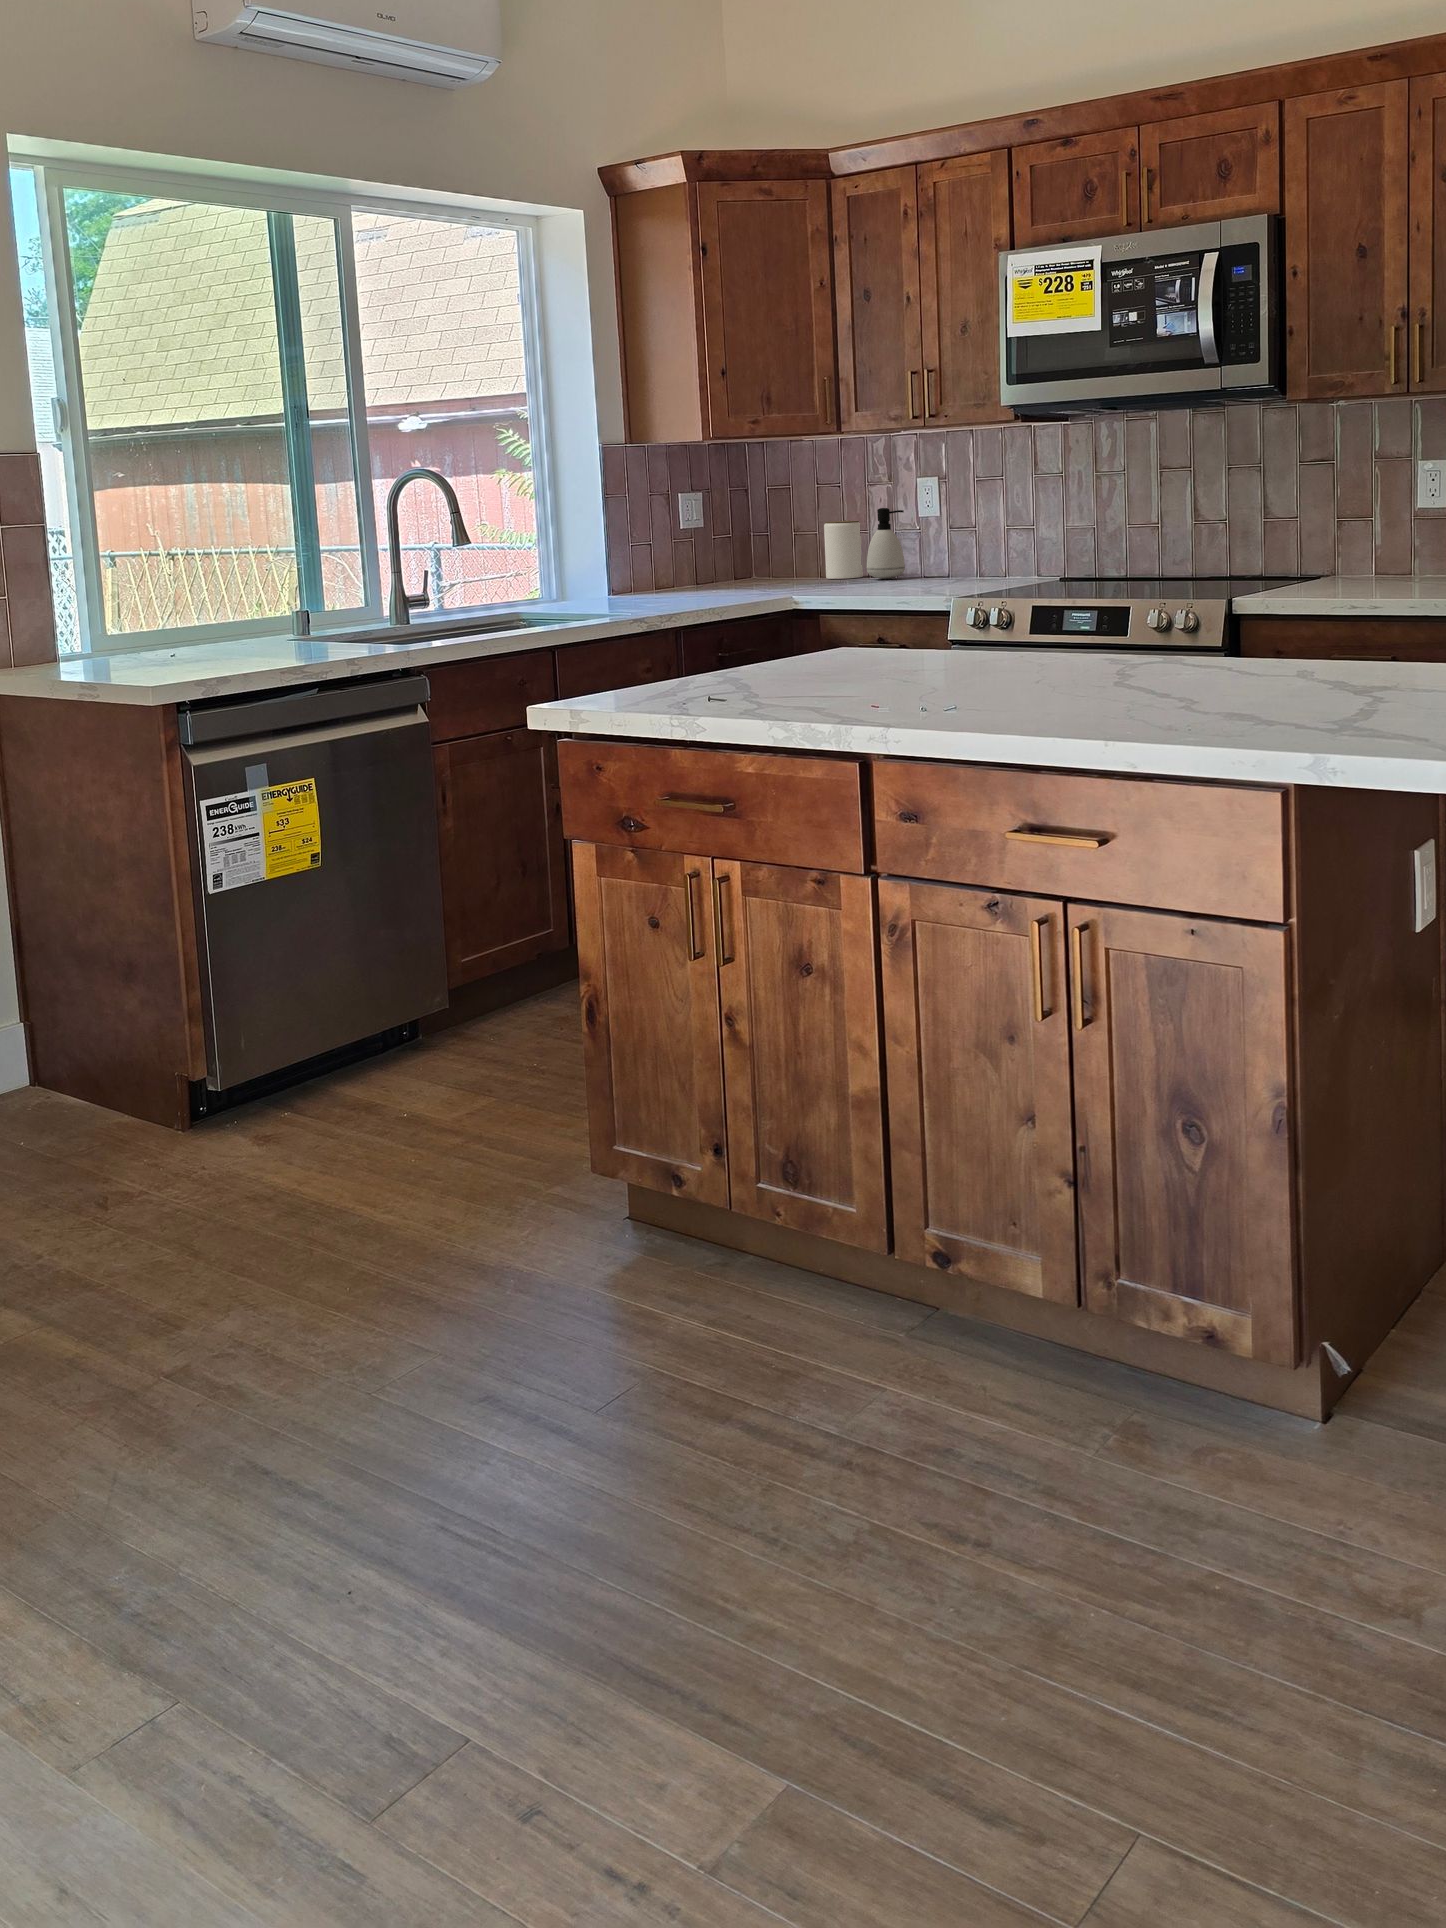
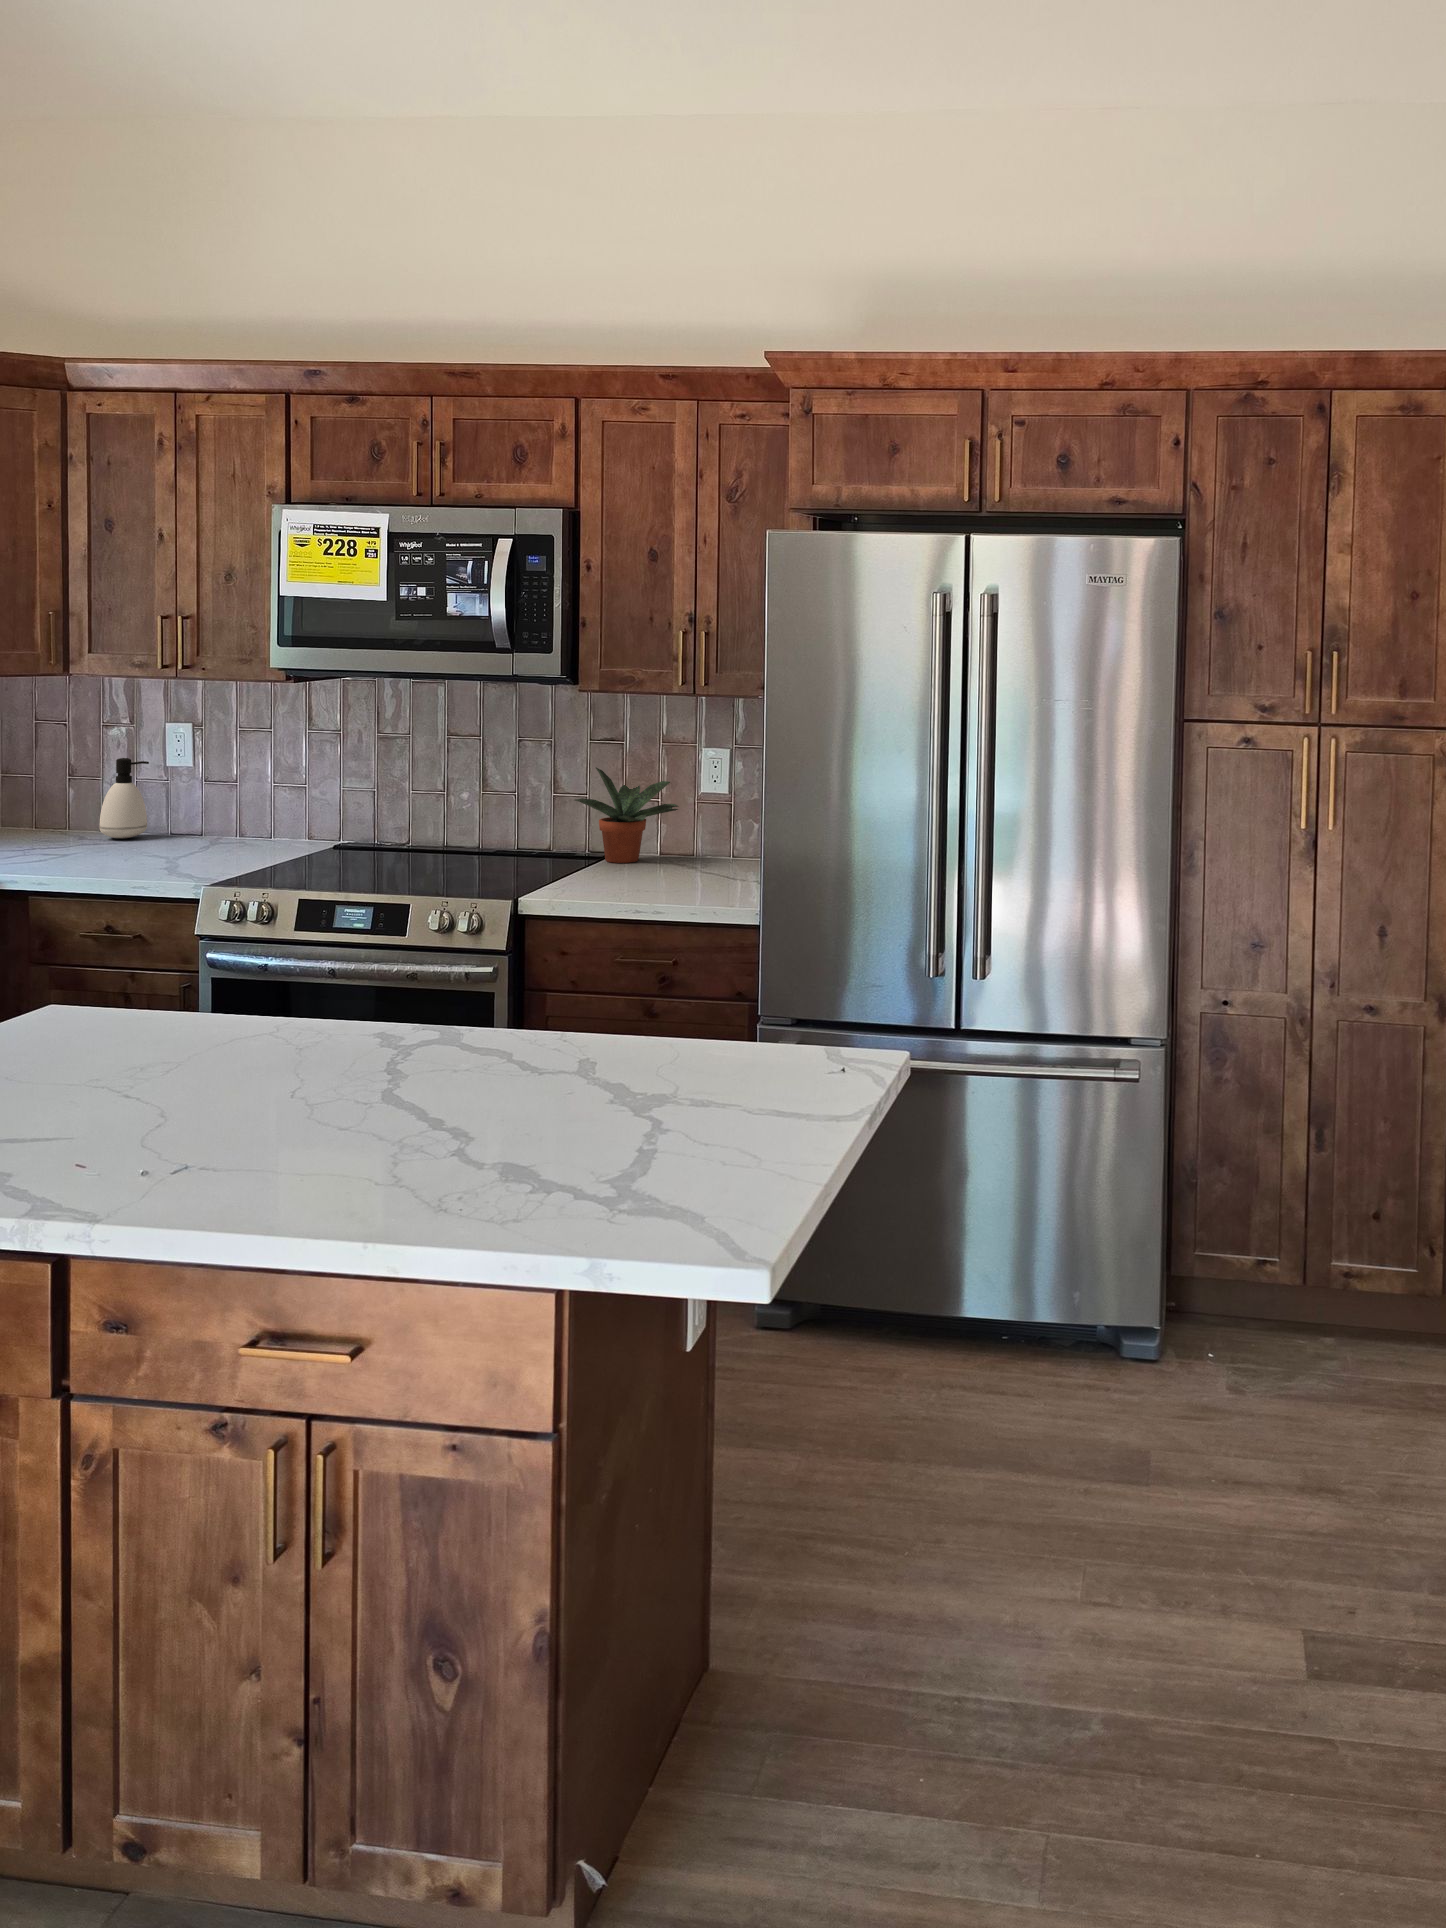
potted plant: none [1288,485,1400,579] -> present [575,768,678,863]
jar: present [824,520,863,579] -> none [47,766,95,835]

